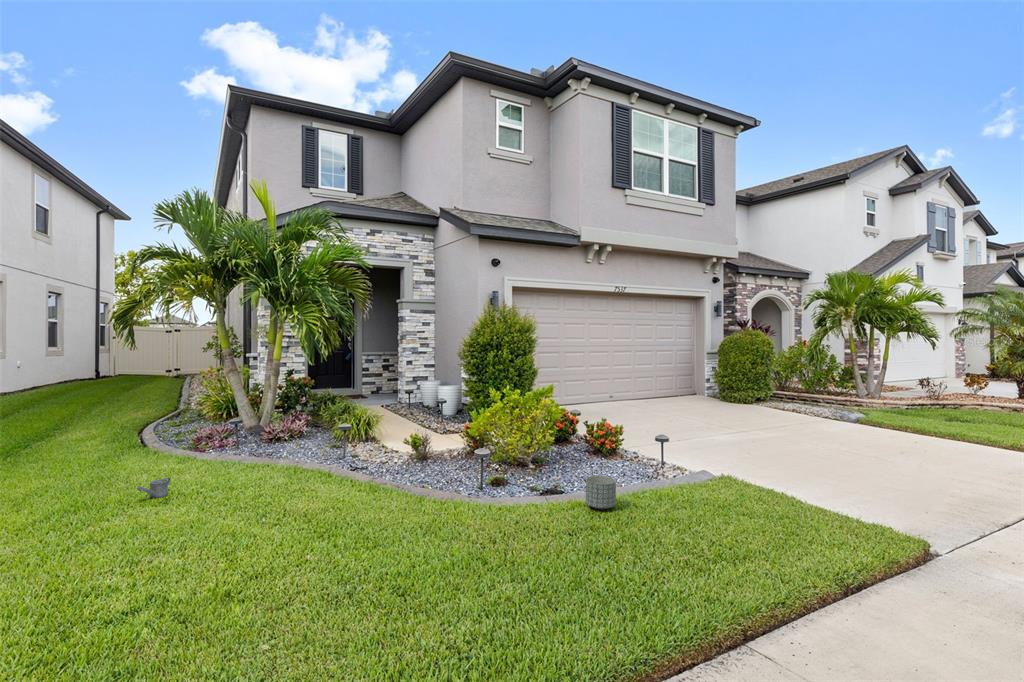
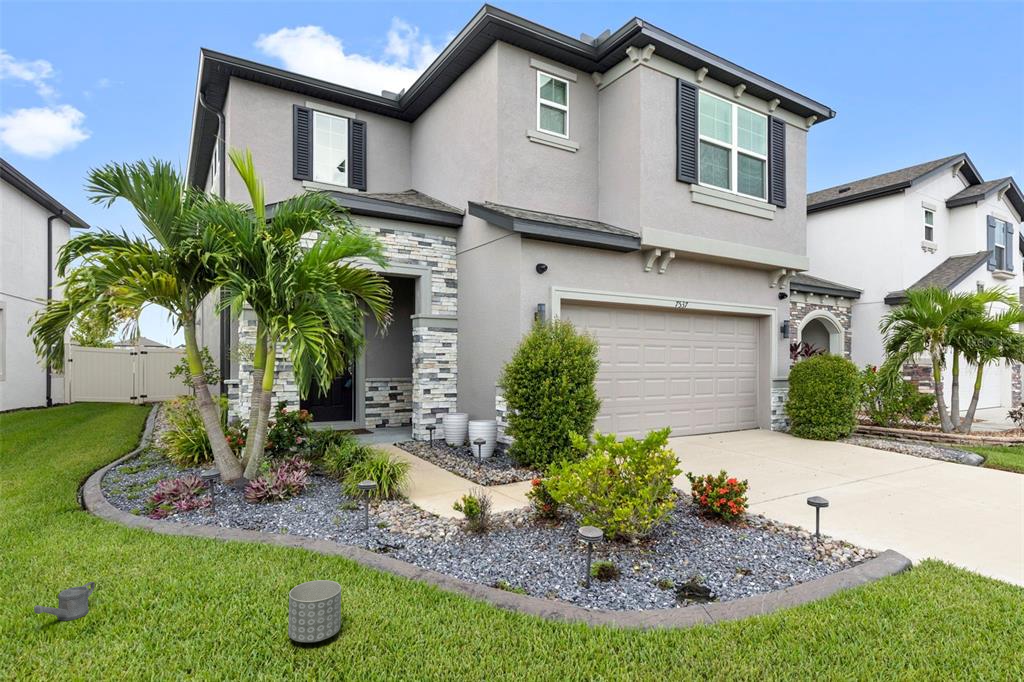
planter: present [586,476,616,510] -> present [288,580,341,643]

